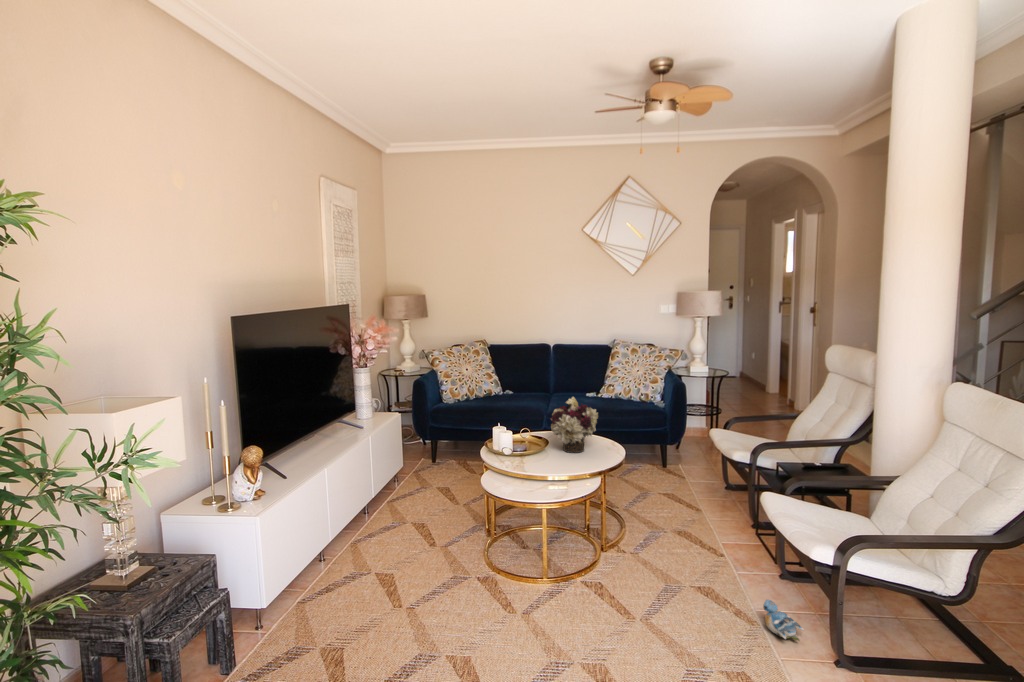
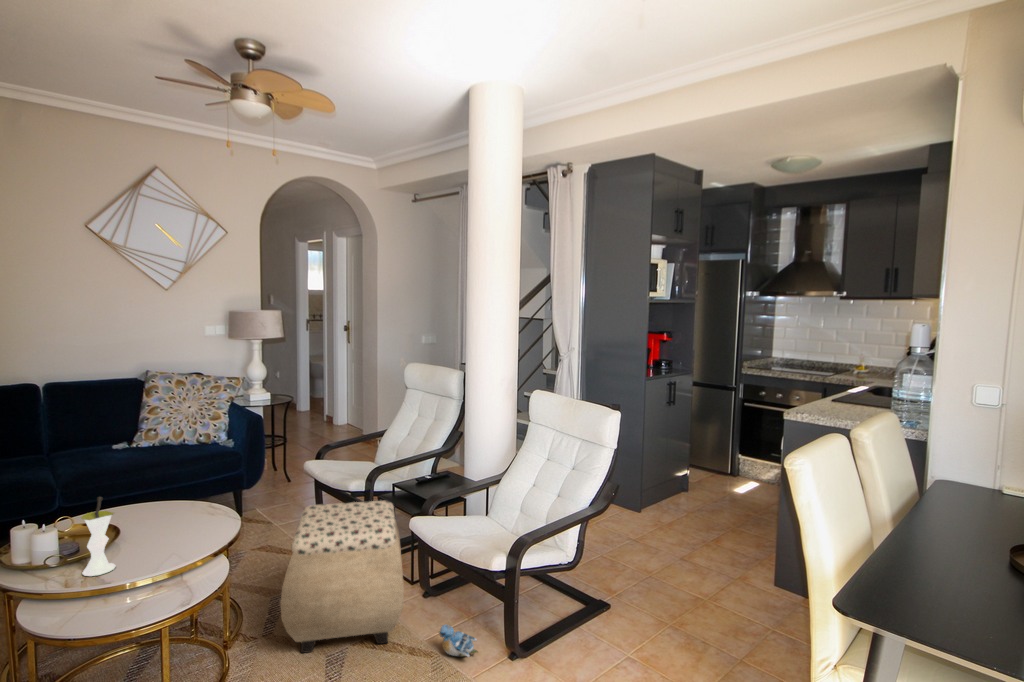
flower arrangement: present [551,397,598,453] -> none [123,457,204,536]
vase: none [515,414,533,464] -> present [81,497,116,576]
ottoman: none [631,459,762,597] -> present [280,500,404,653]

